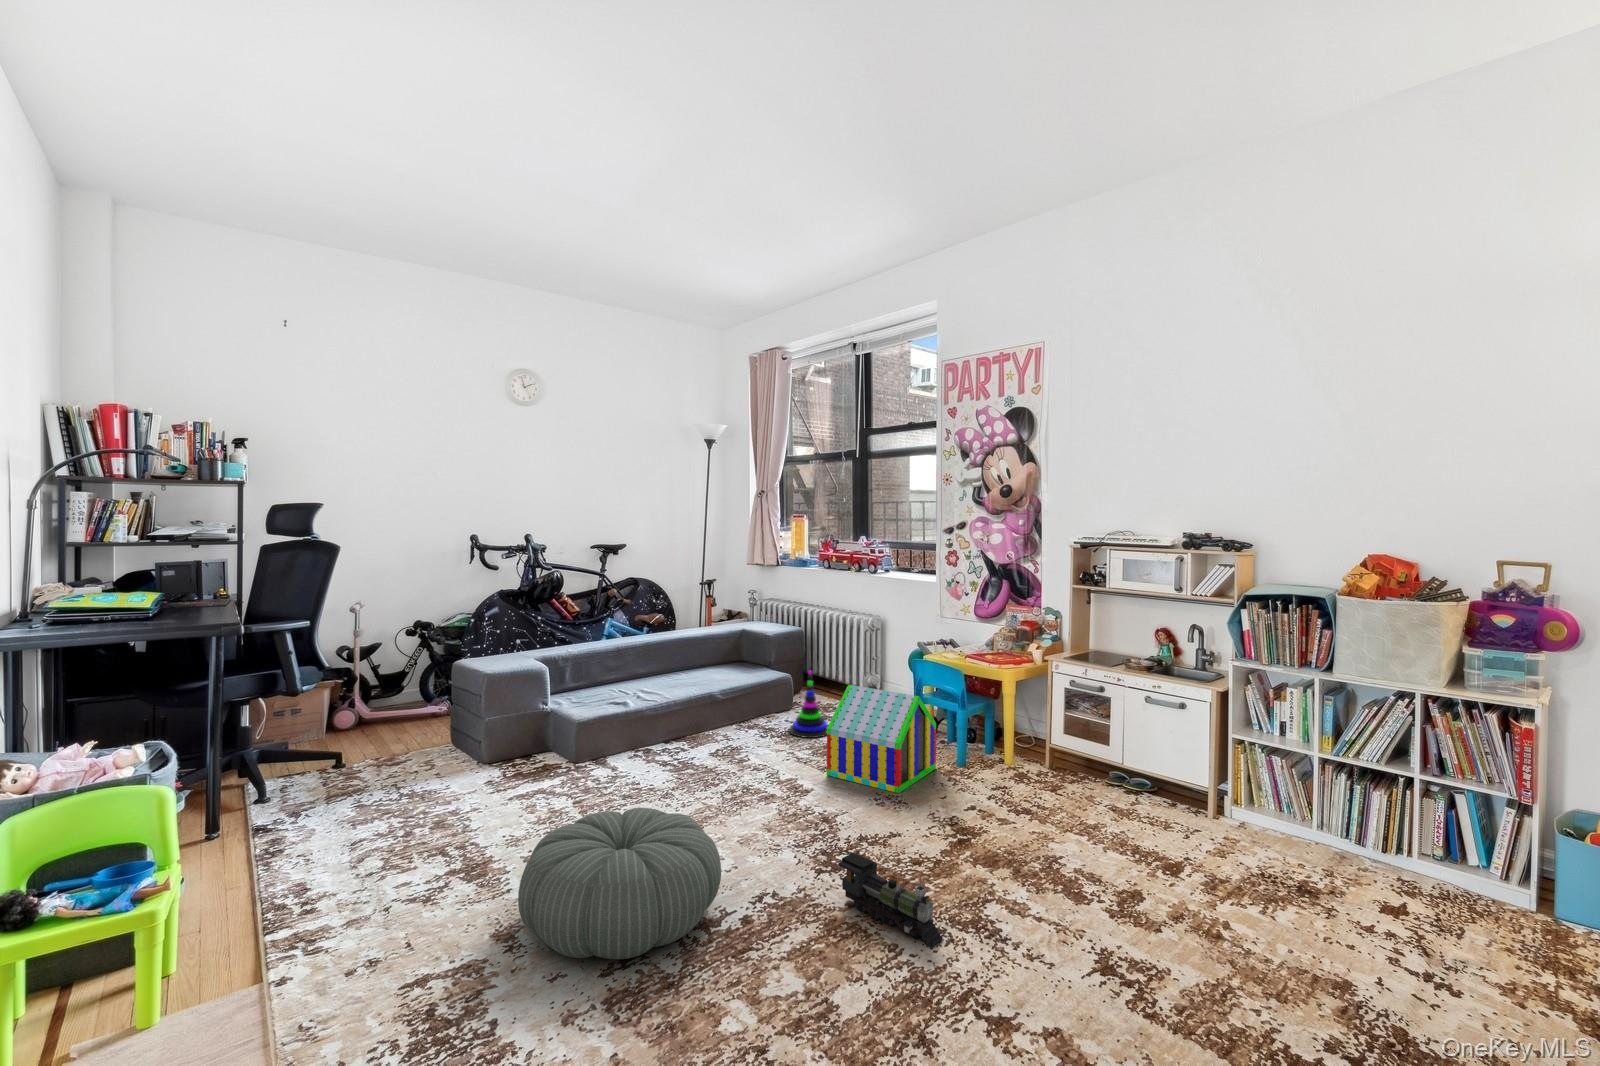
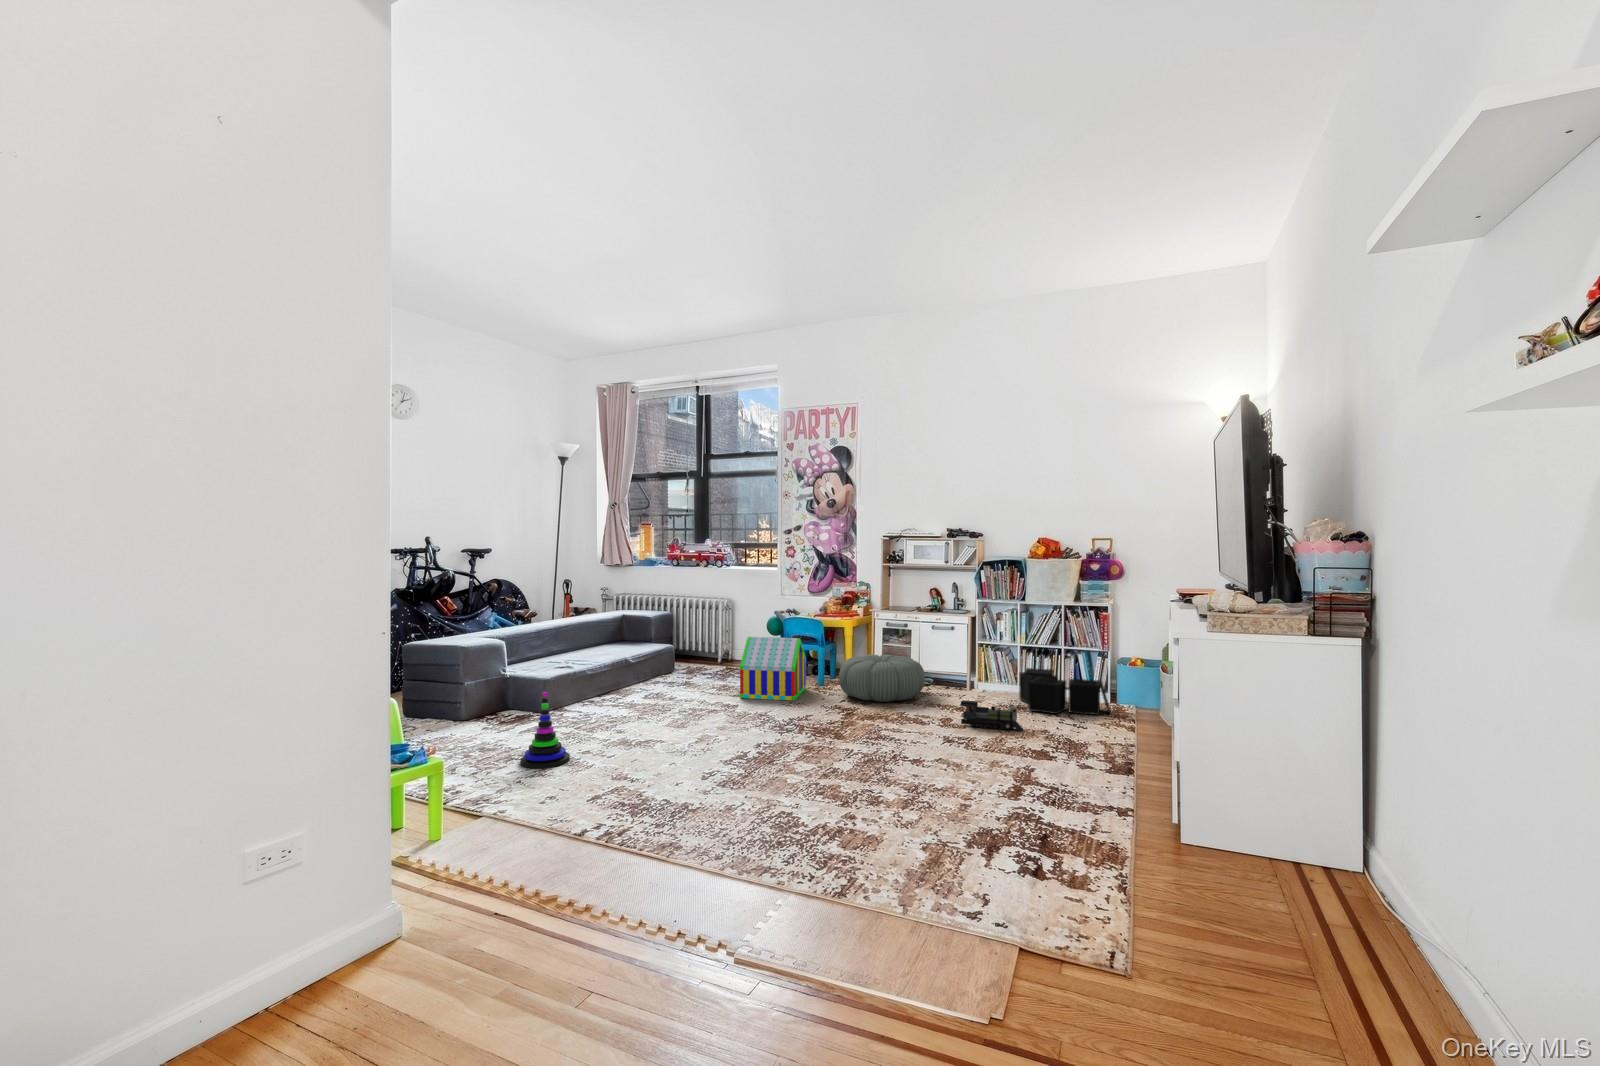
stacking toy: present [789,671,828,738] -> present [520,692,570,768]
storage bin: none [1309,800,1534,958] -> present [1019,668,1110,715]
pouf: present [518,808,721,959] -> present [839,654,925,702]
toy train: present [838,853,943,947] -> present [960,700,1023,731]

